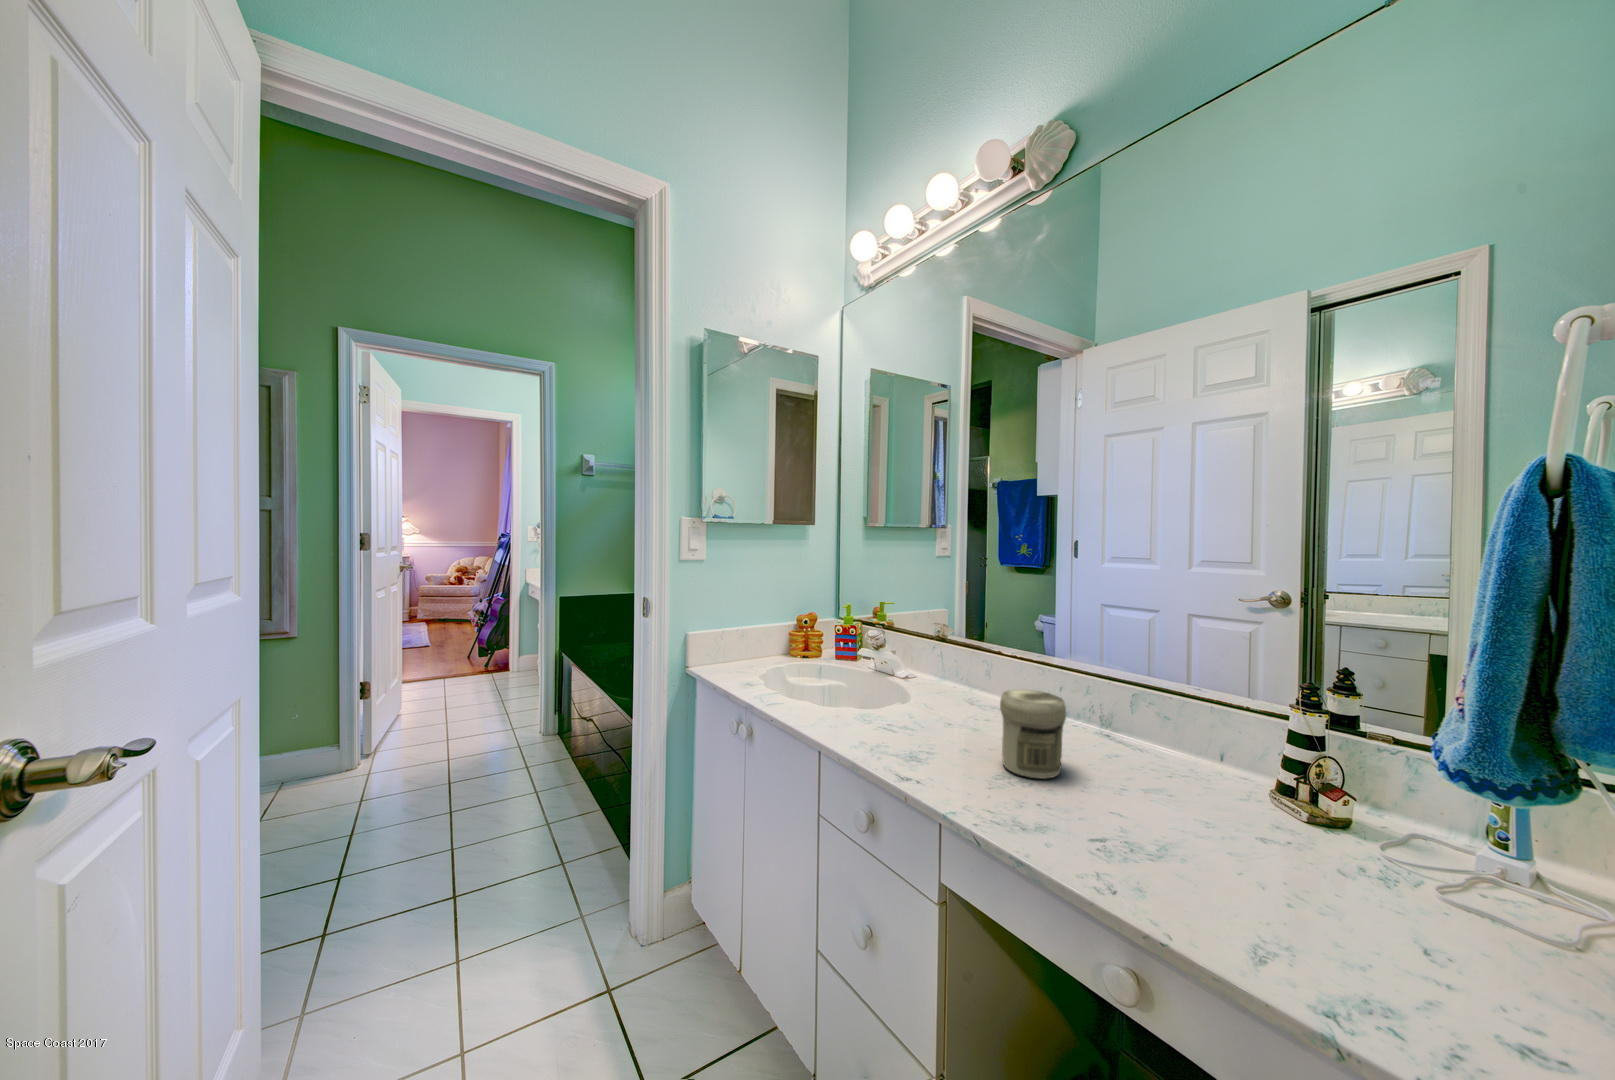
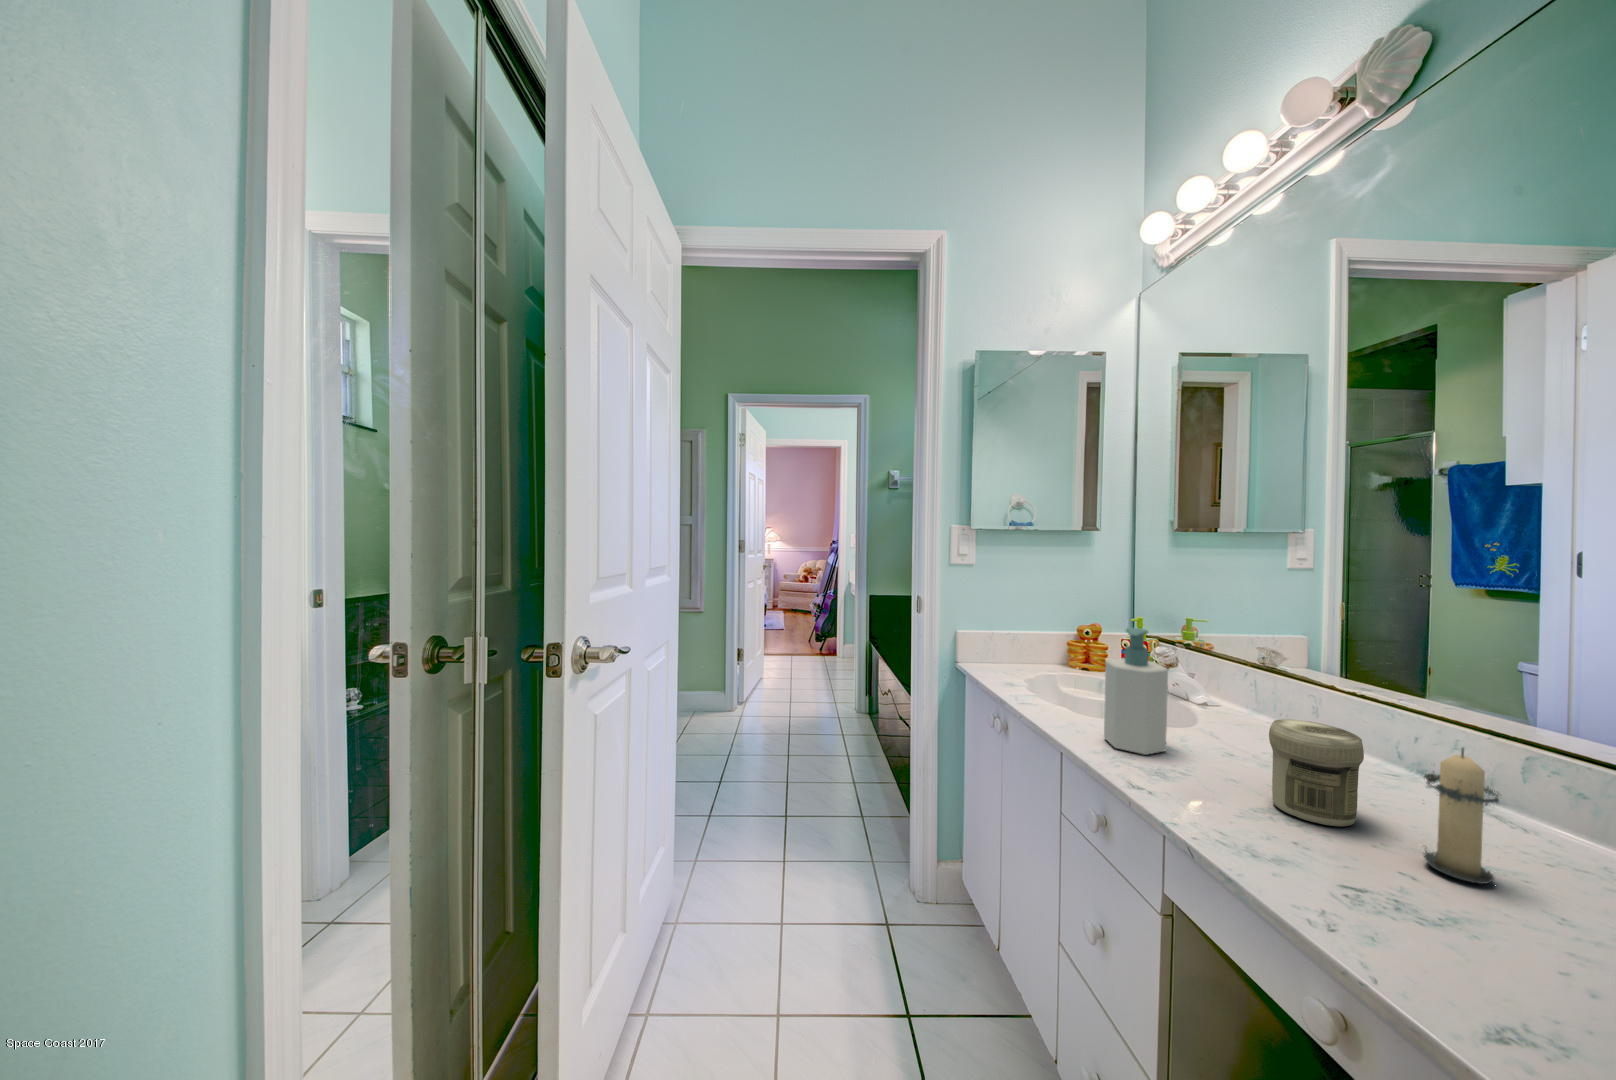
soap bottle: none [854,618,910,741] -> present [1104,628,1168,755]
candle: none [1107,698,1165,806] -> present [1423,748,1499,884]

